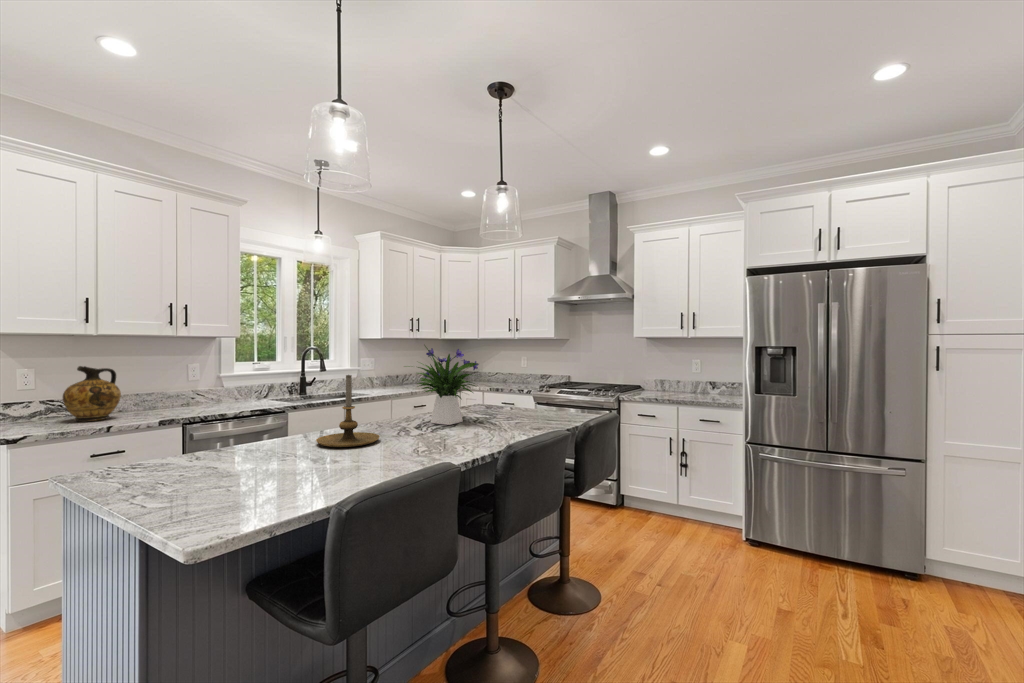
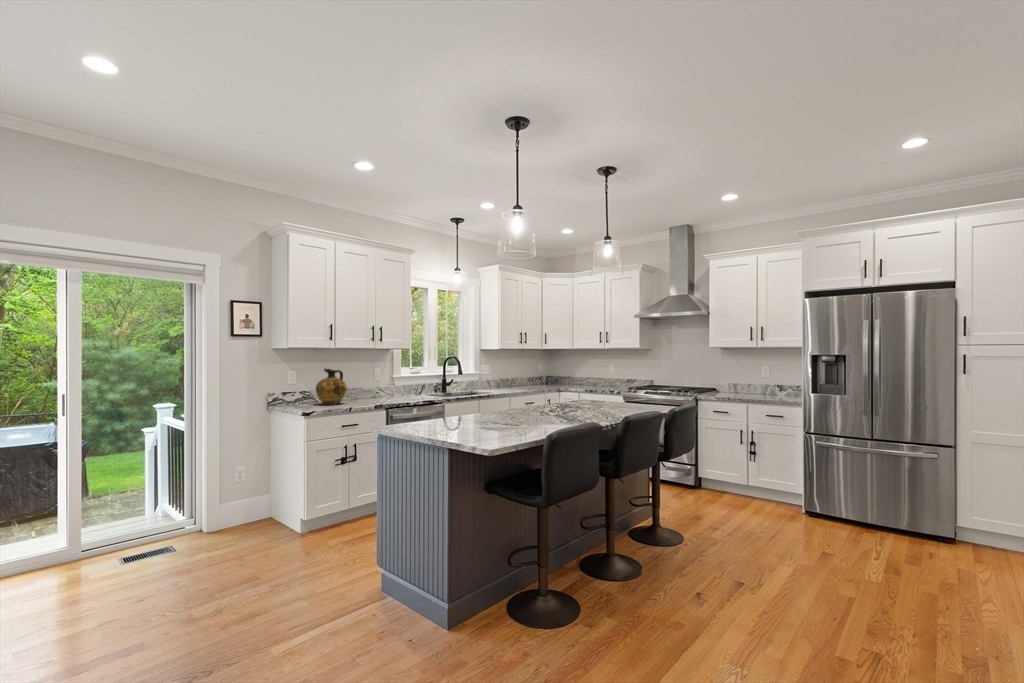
flower arrangement: present [417,346,479,425] -> none [541,354,595,410]
candle holder: present [316,375,380,447] -> none [496,373,535,419]

